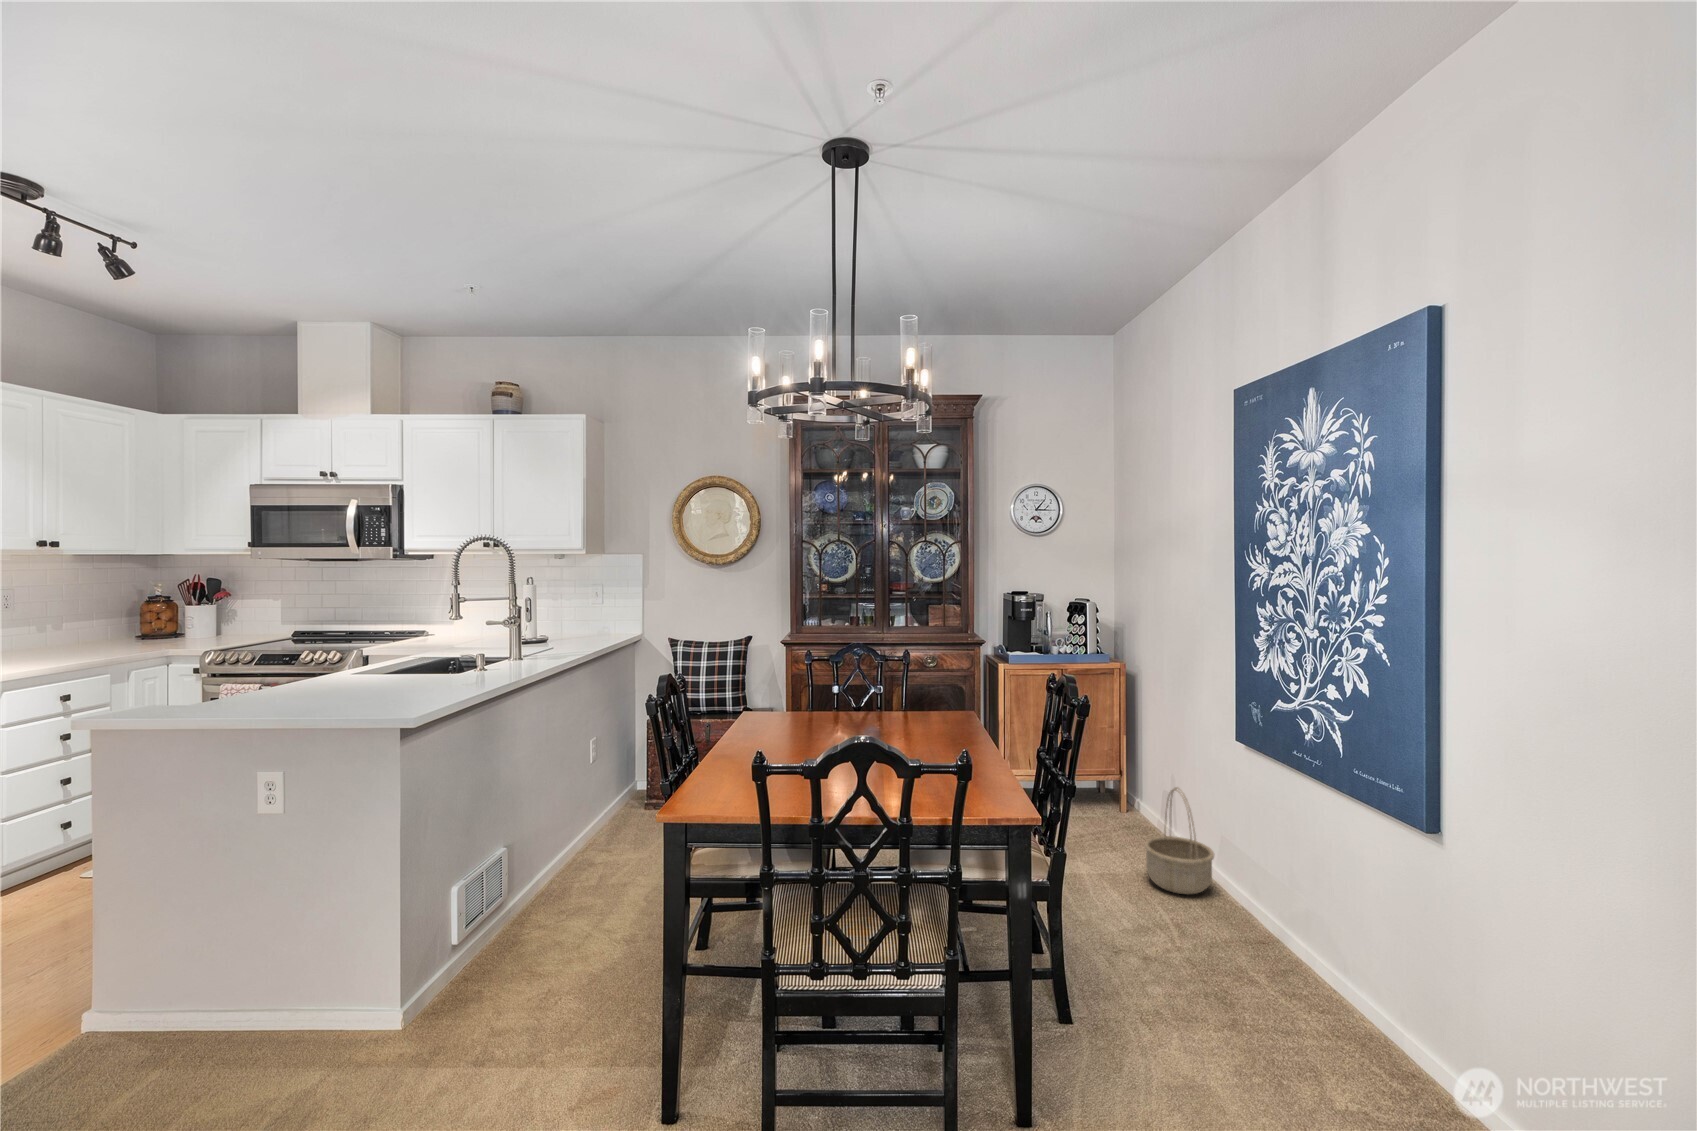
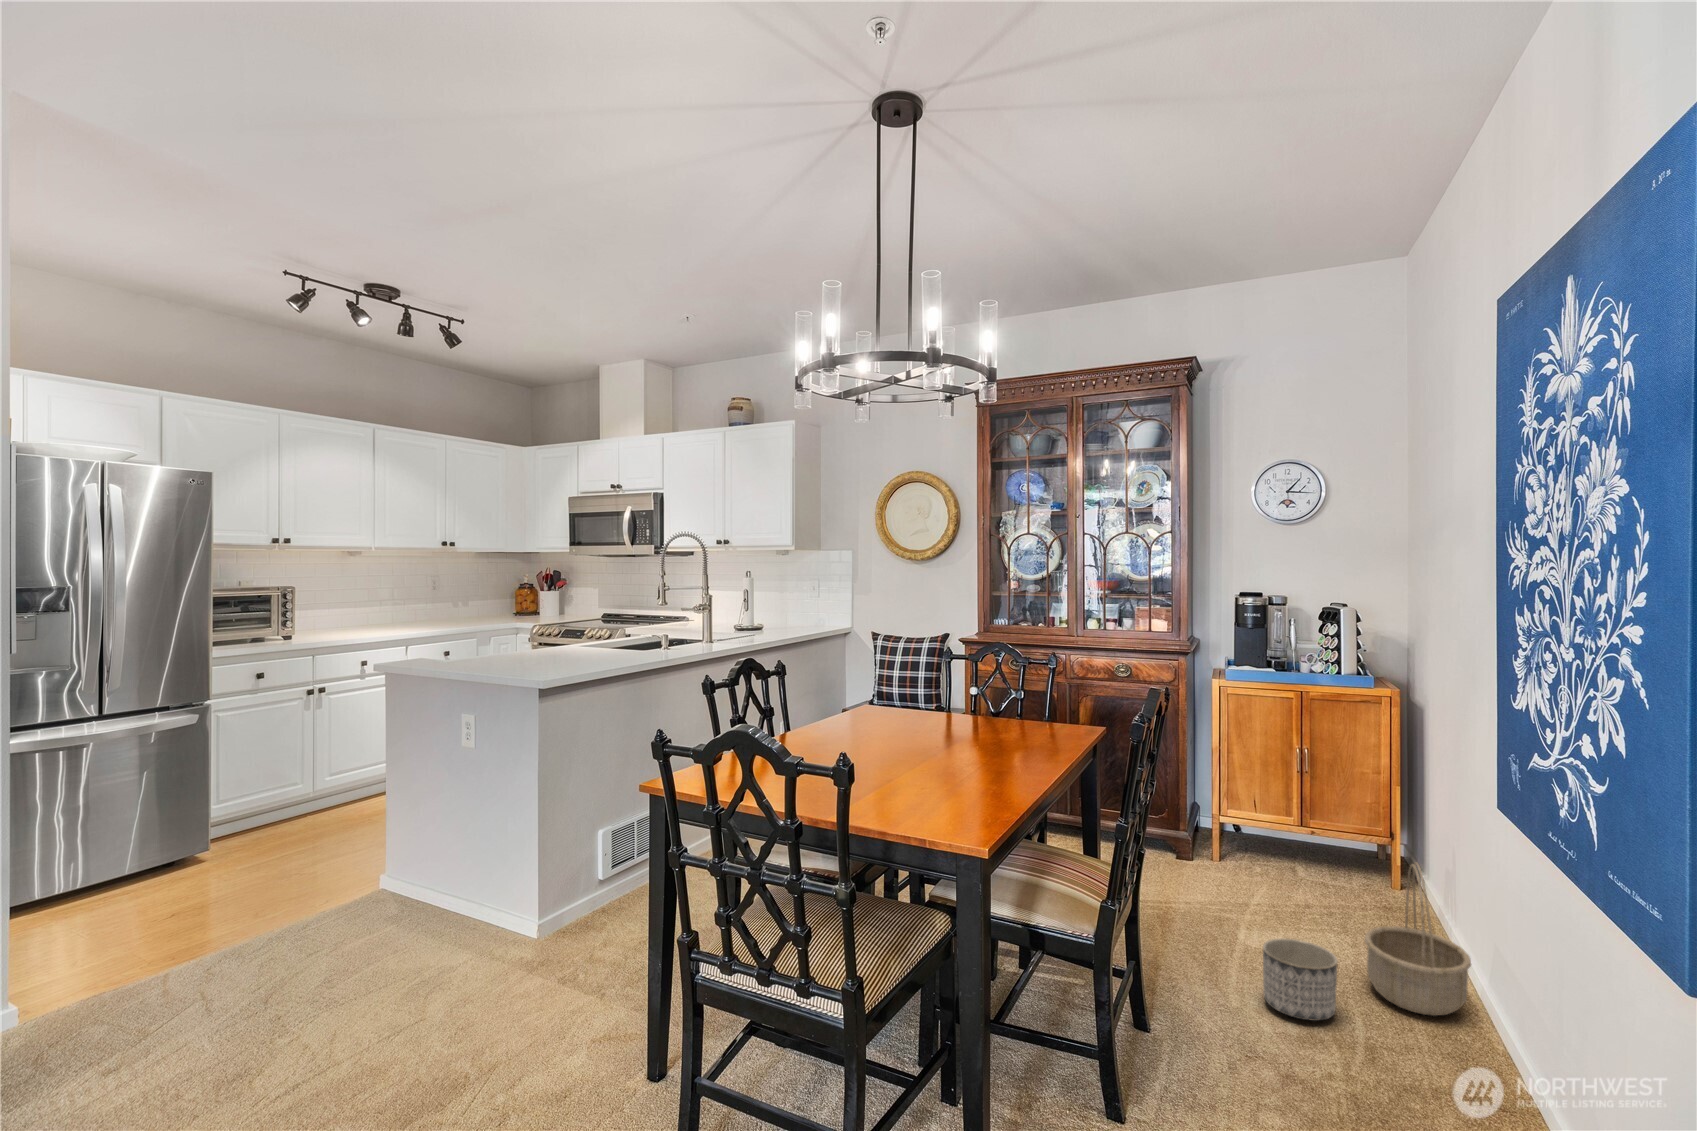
planter: none [1092,856,1144,913] -> present [1263,938,1338,1021]

